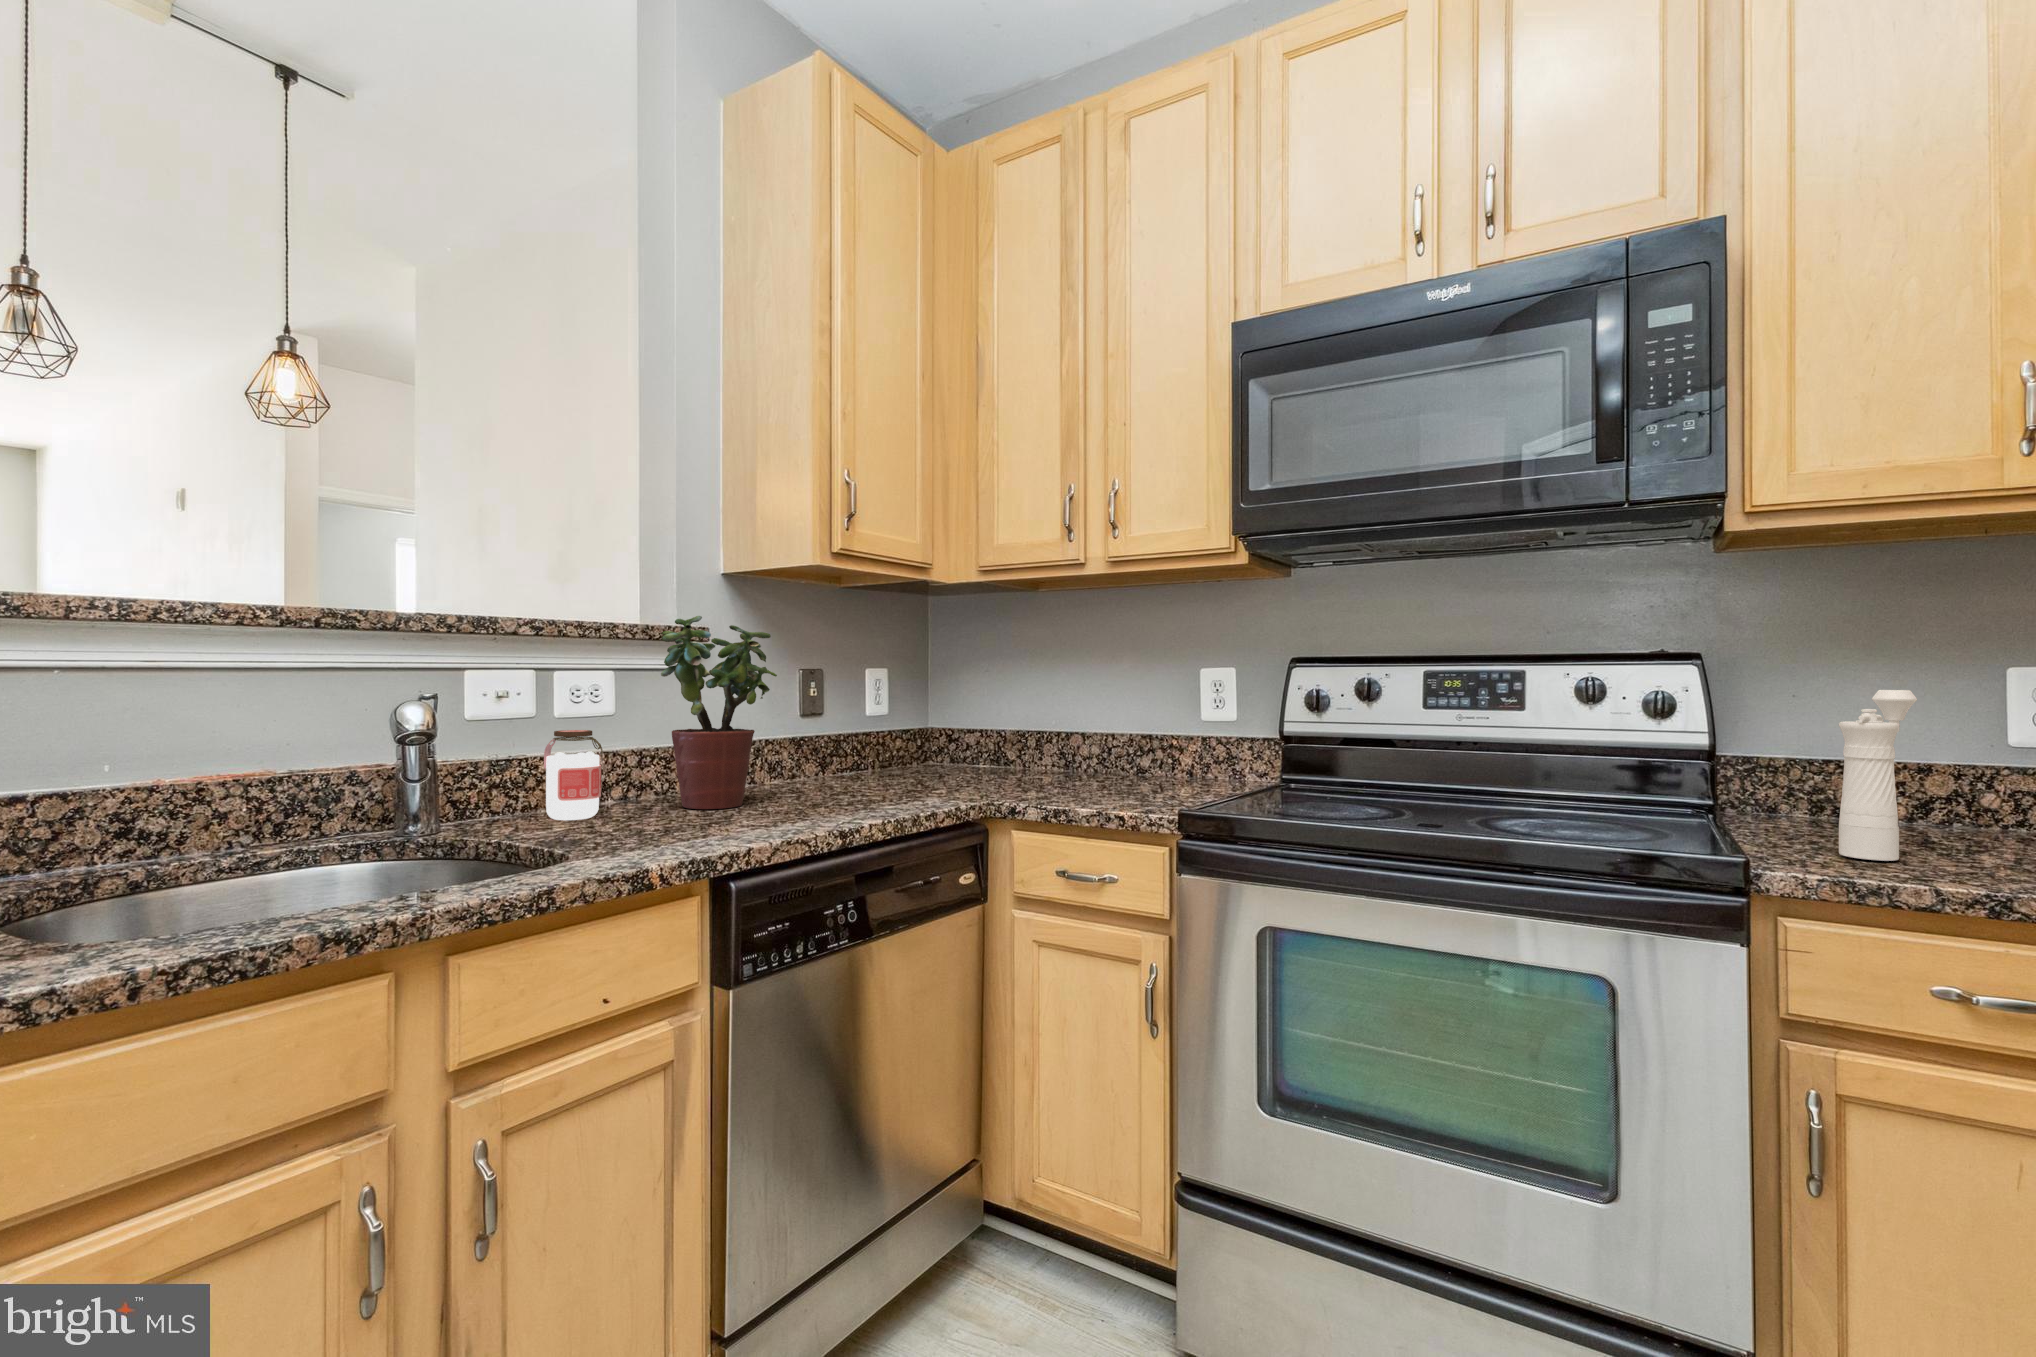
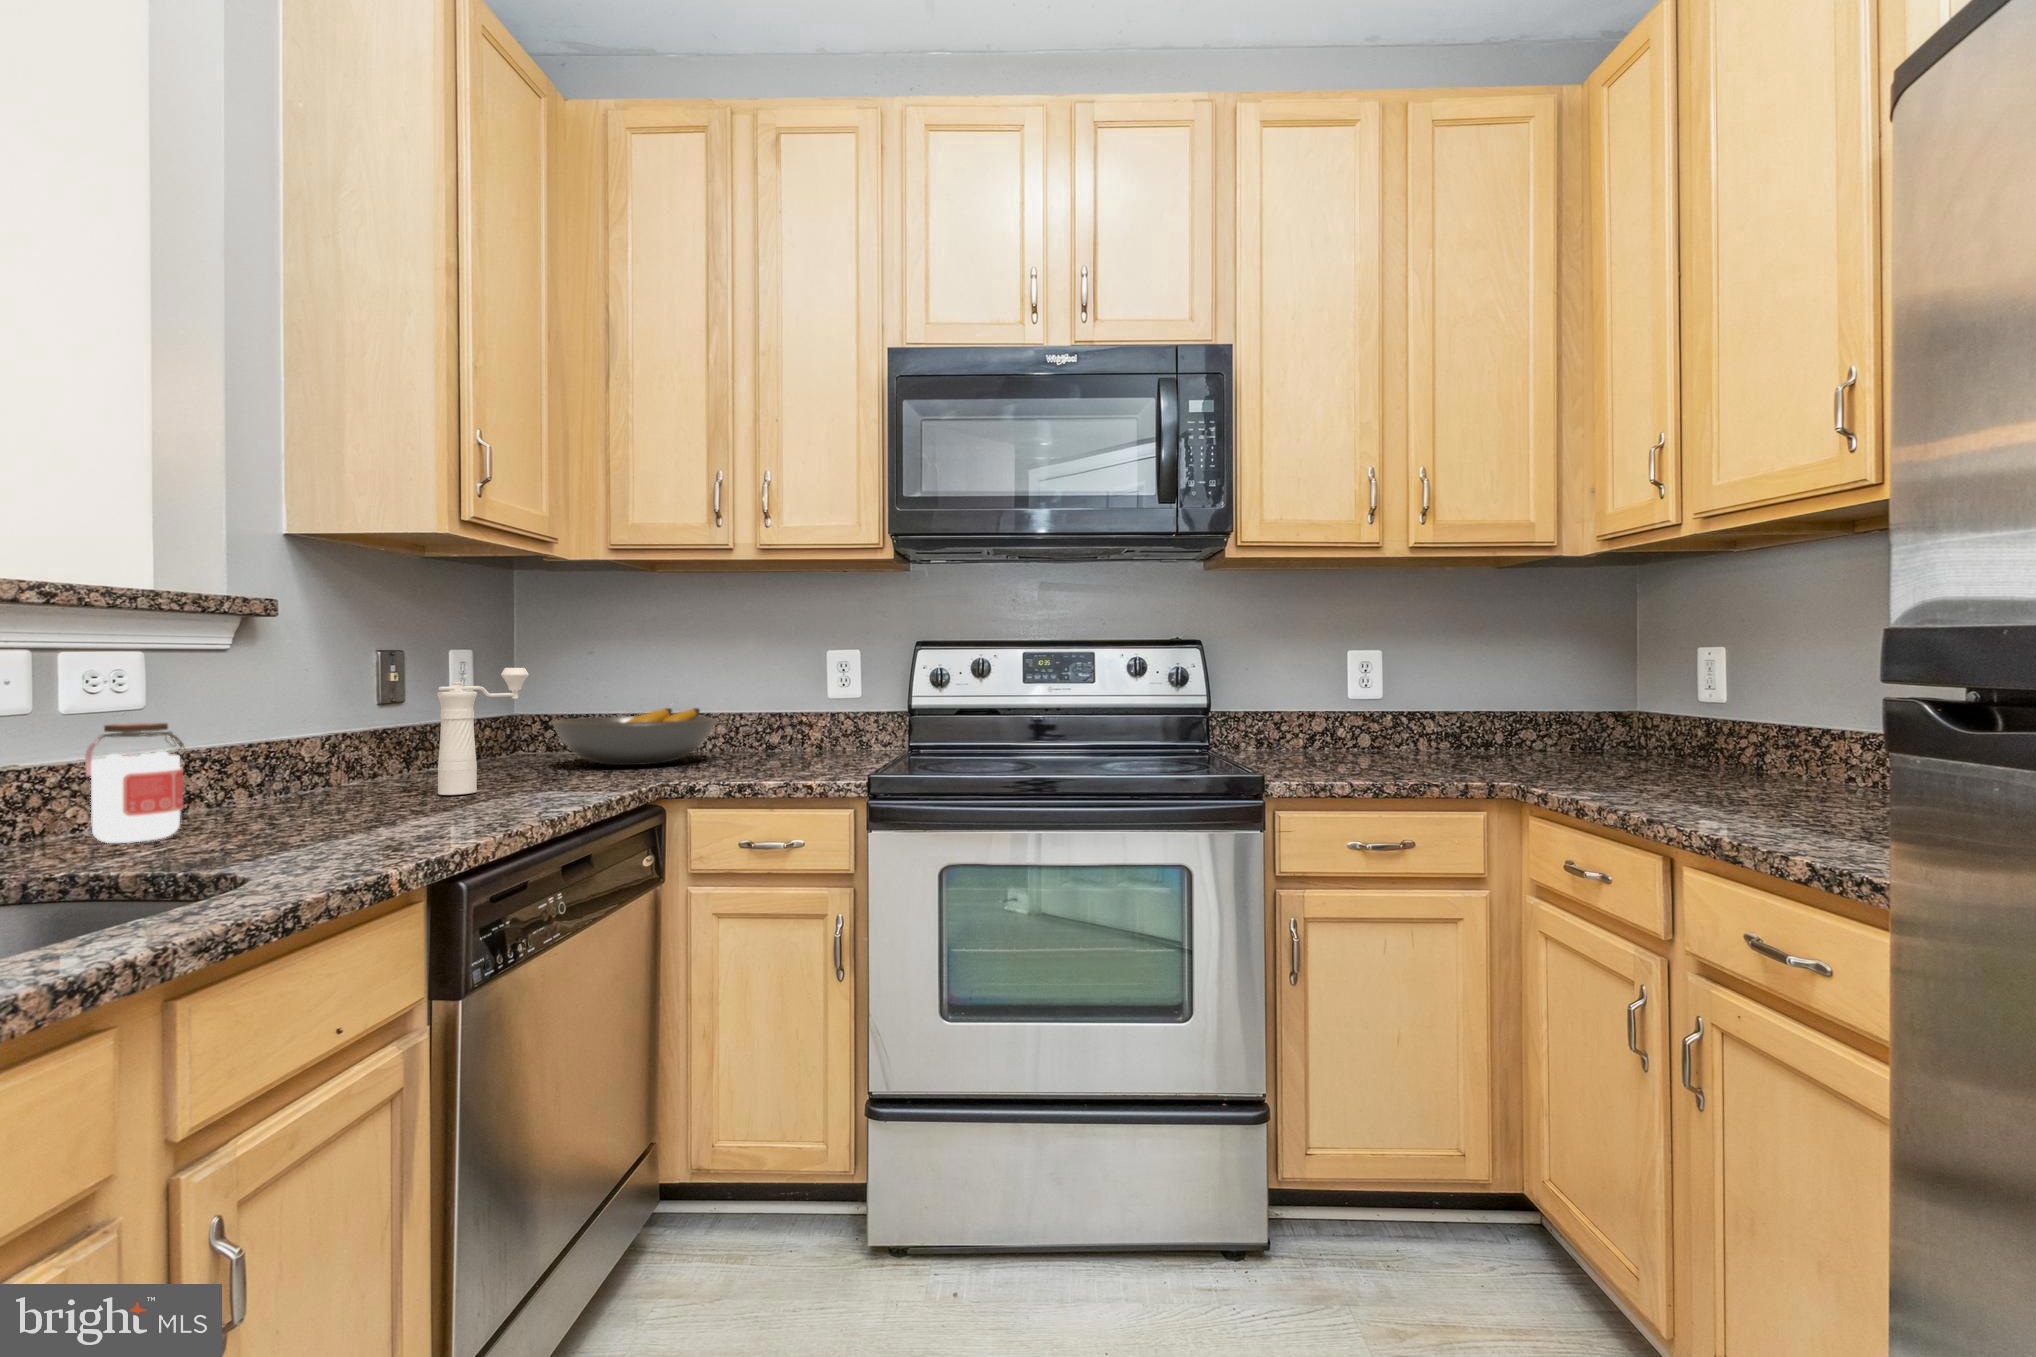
potted plant: present [661,616,777,809] -> none [244,580,417,816]
pepper mill: present [1839,690,1917,861] -> present [437,668,529,795]
fruit bowl: none [929,726,1078,780] -> present [552,708,716,765]

